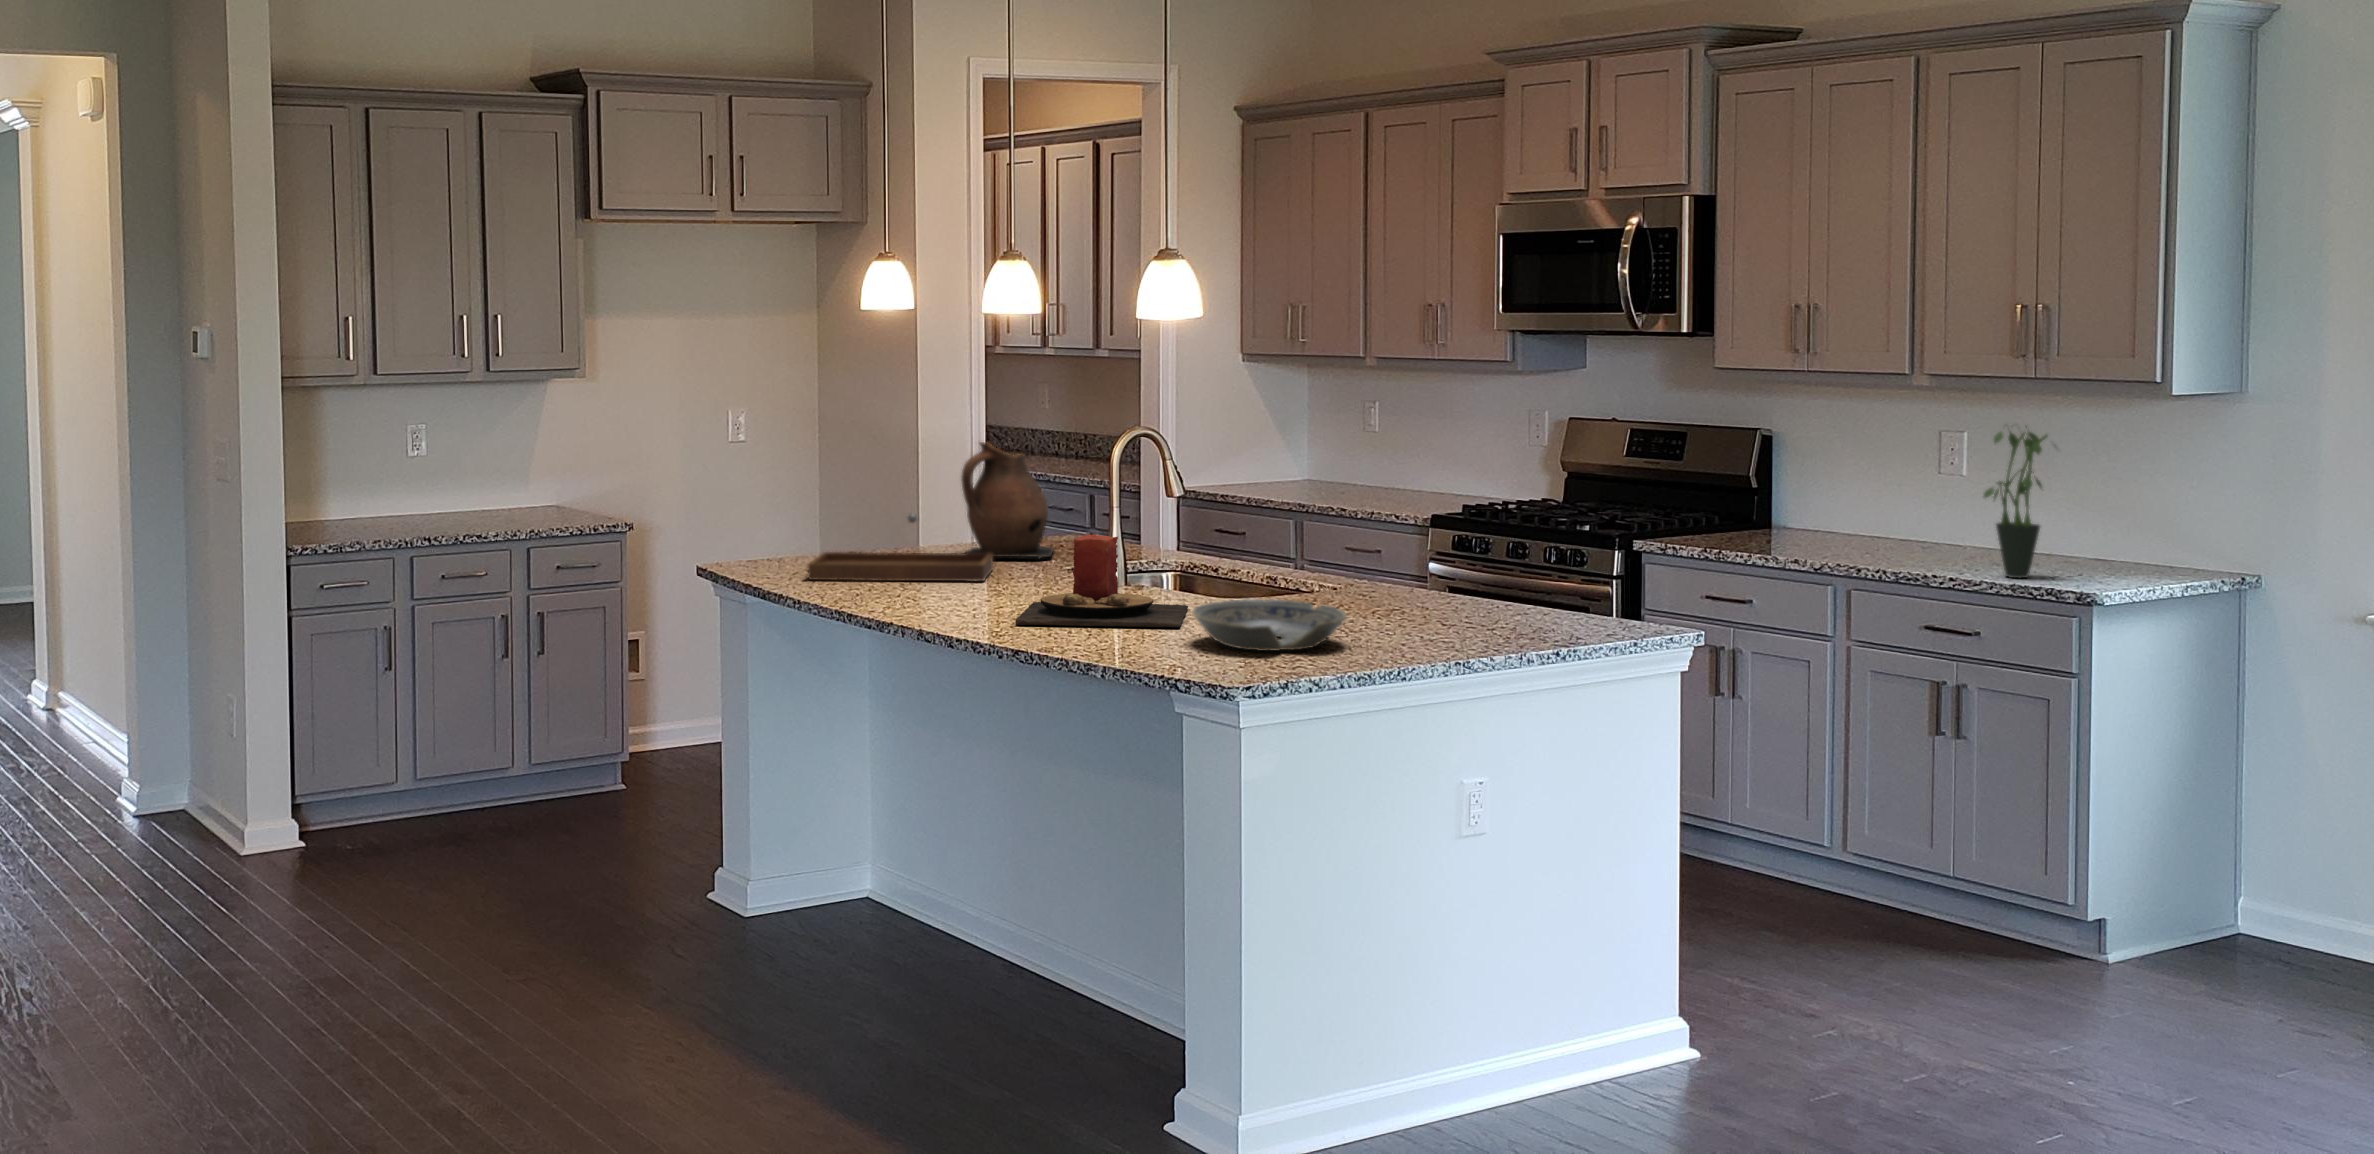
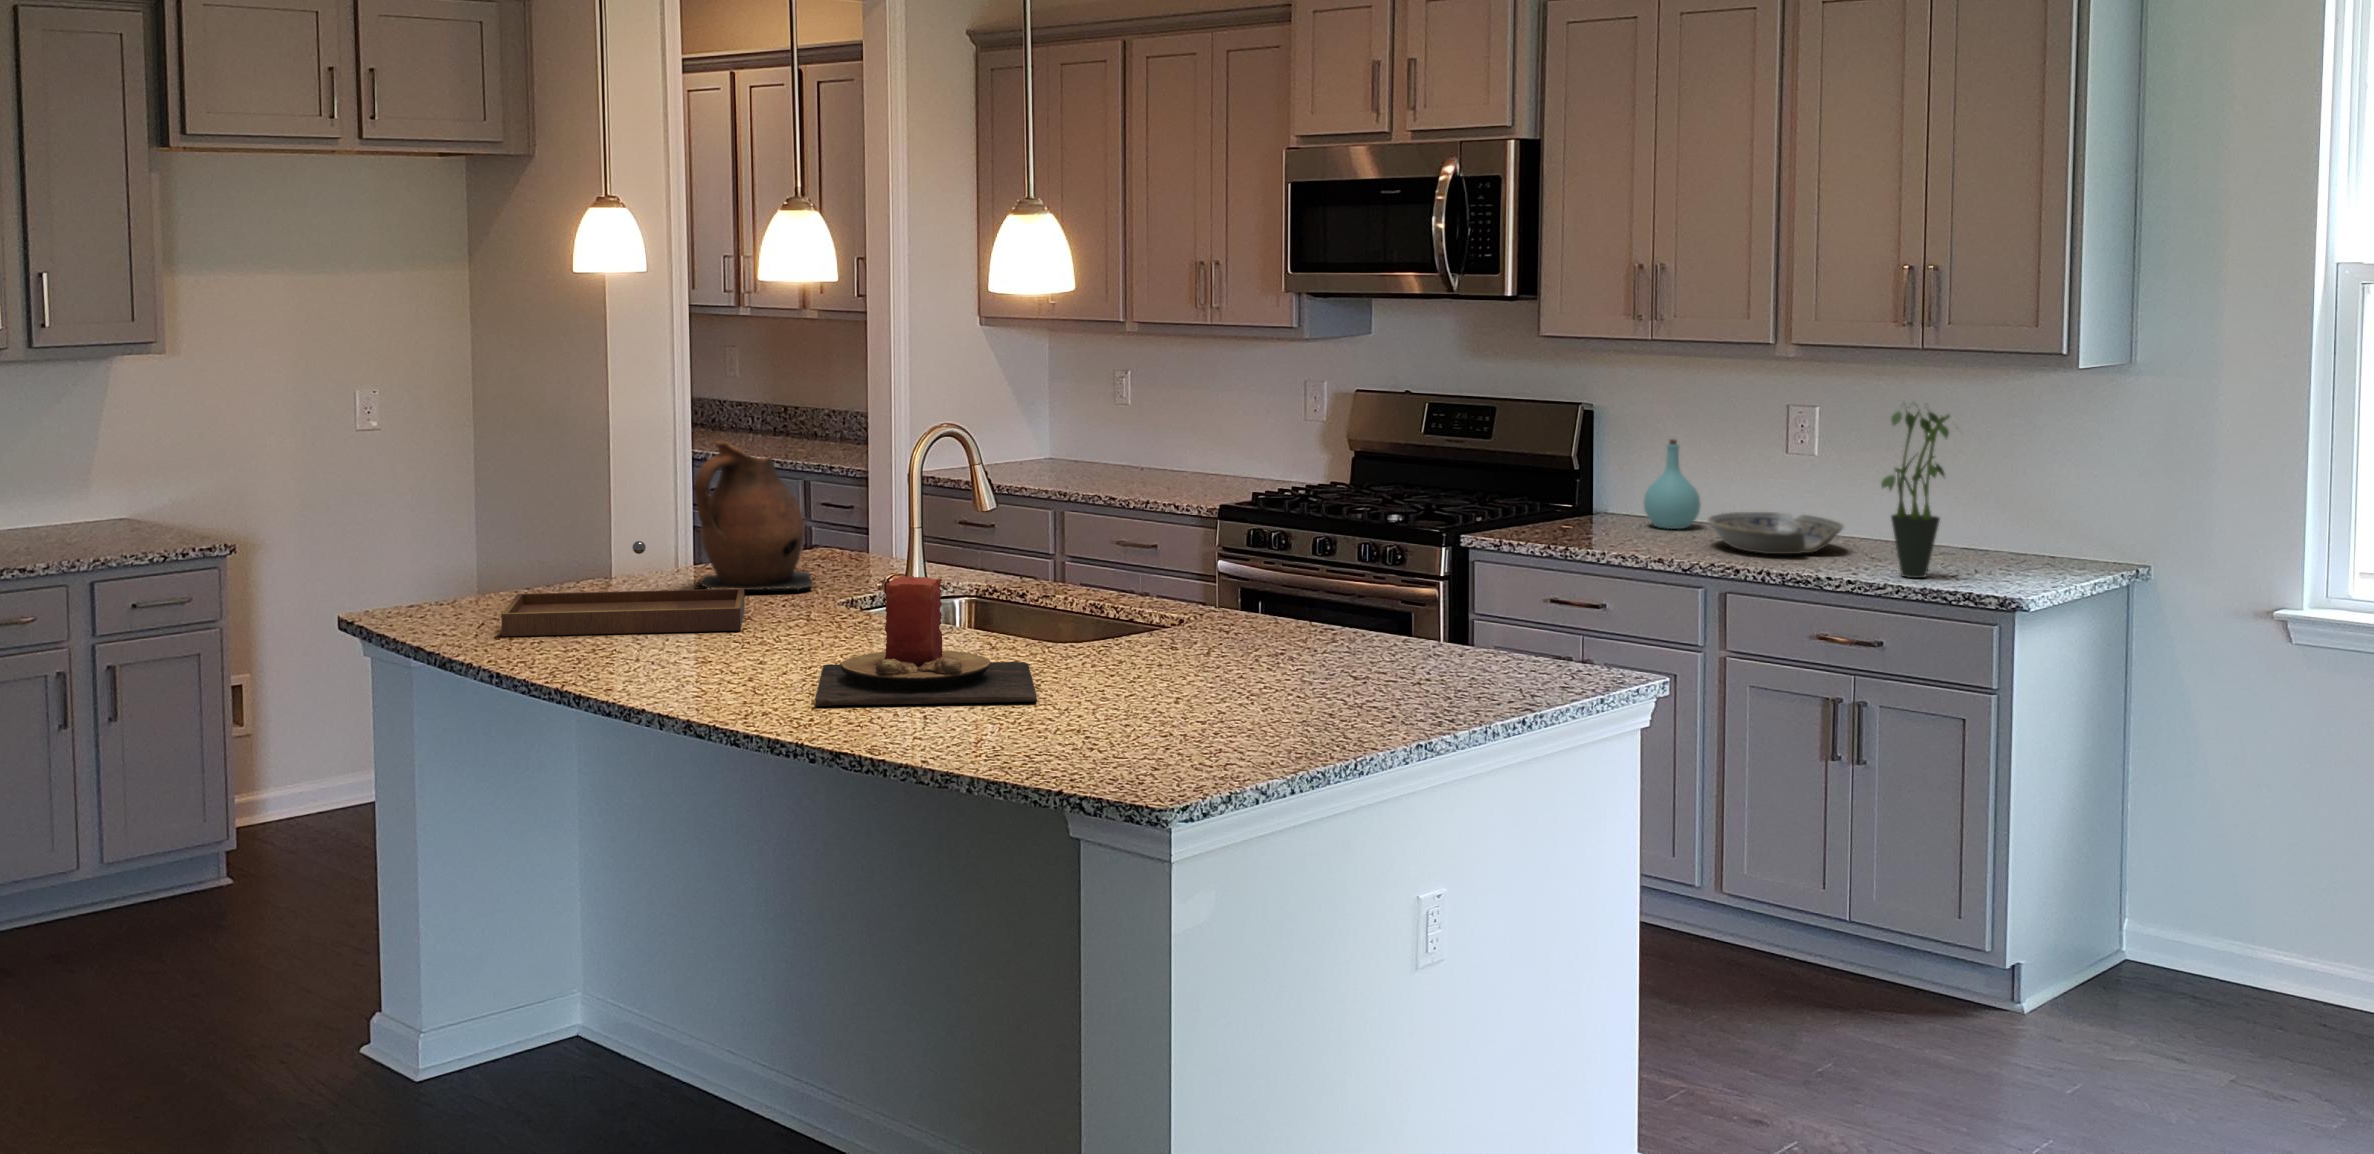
bottle: none [1802,459,1854,538] -> present [1644,439,1701,529]
bowl: present [1192,599,1346,651] -> present [1708,512,1844,554]

